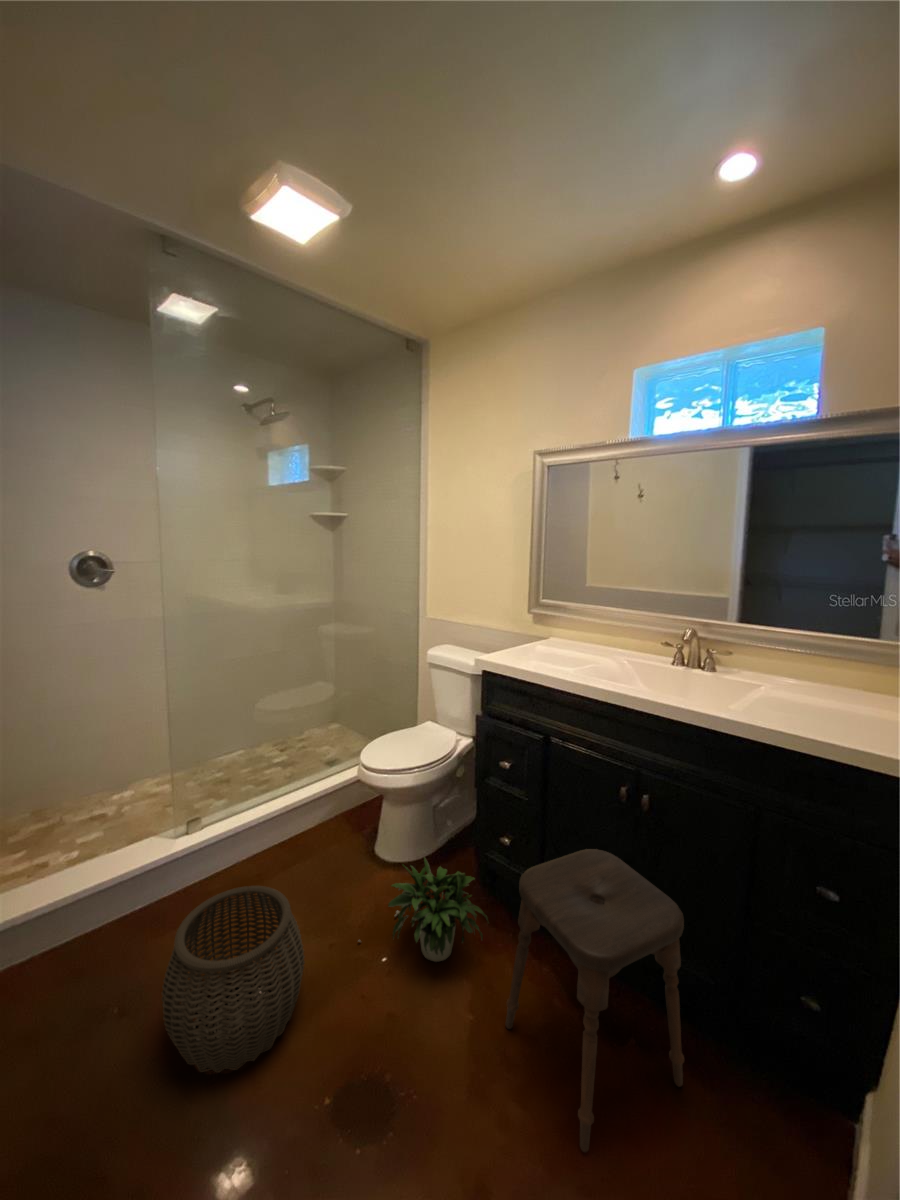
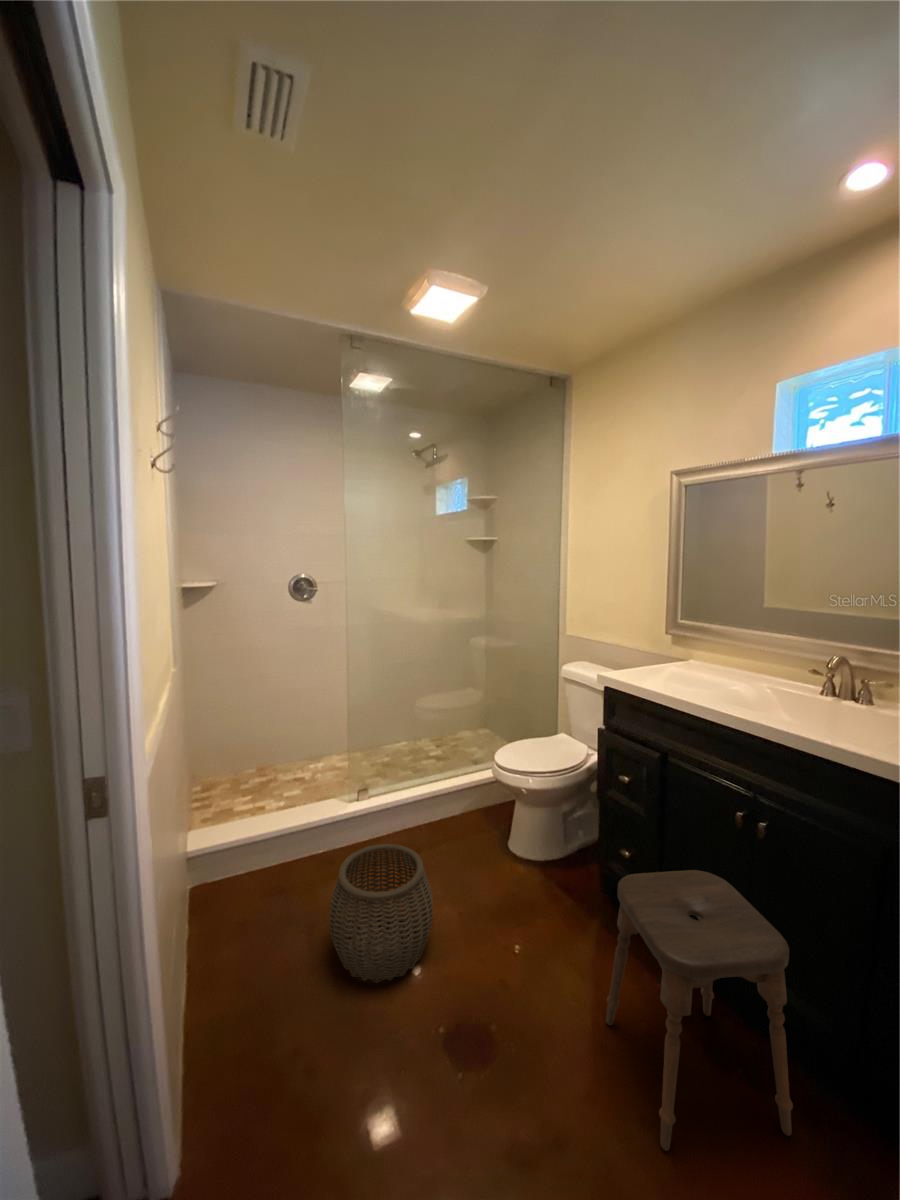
potted plant: present [358,857,488,962] -> none [482,852,602,951]

